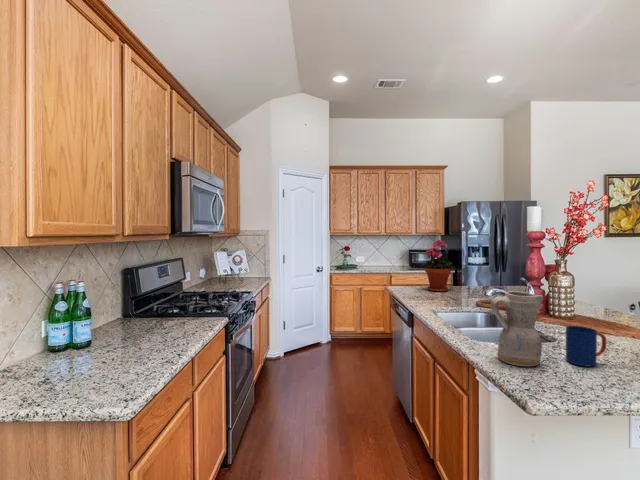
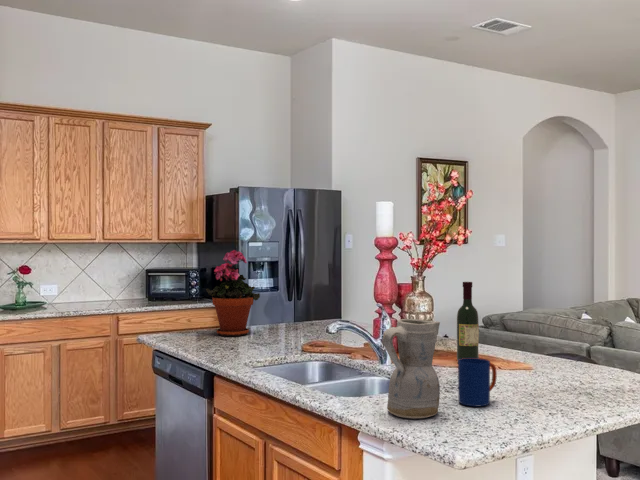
wine bottle: none [593,266,615,331] -> present [457,282,479,360]

